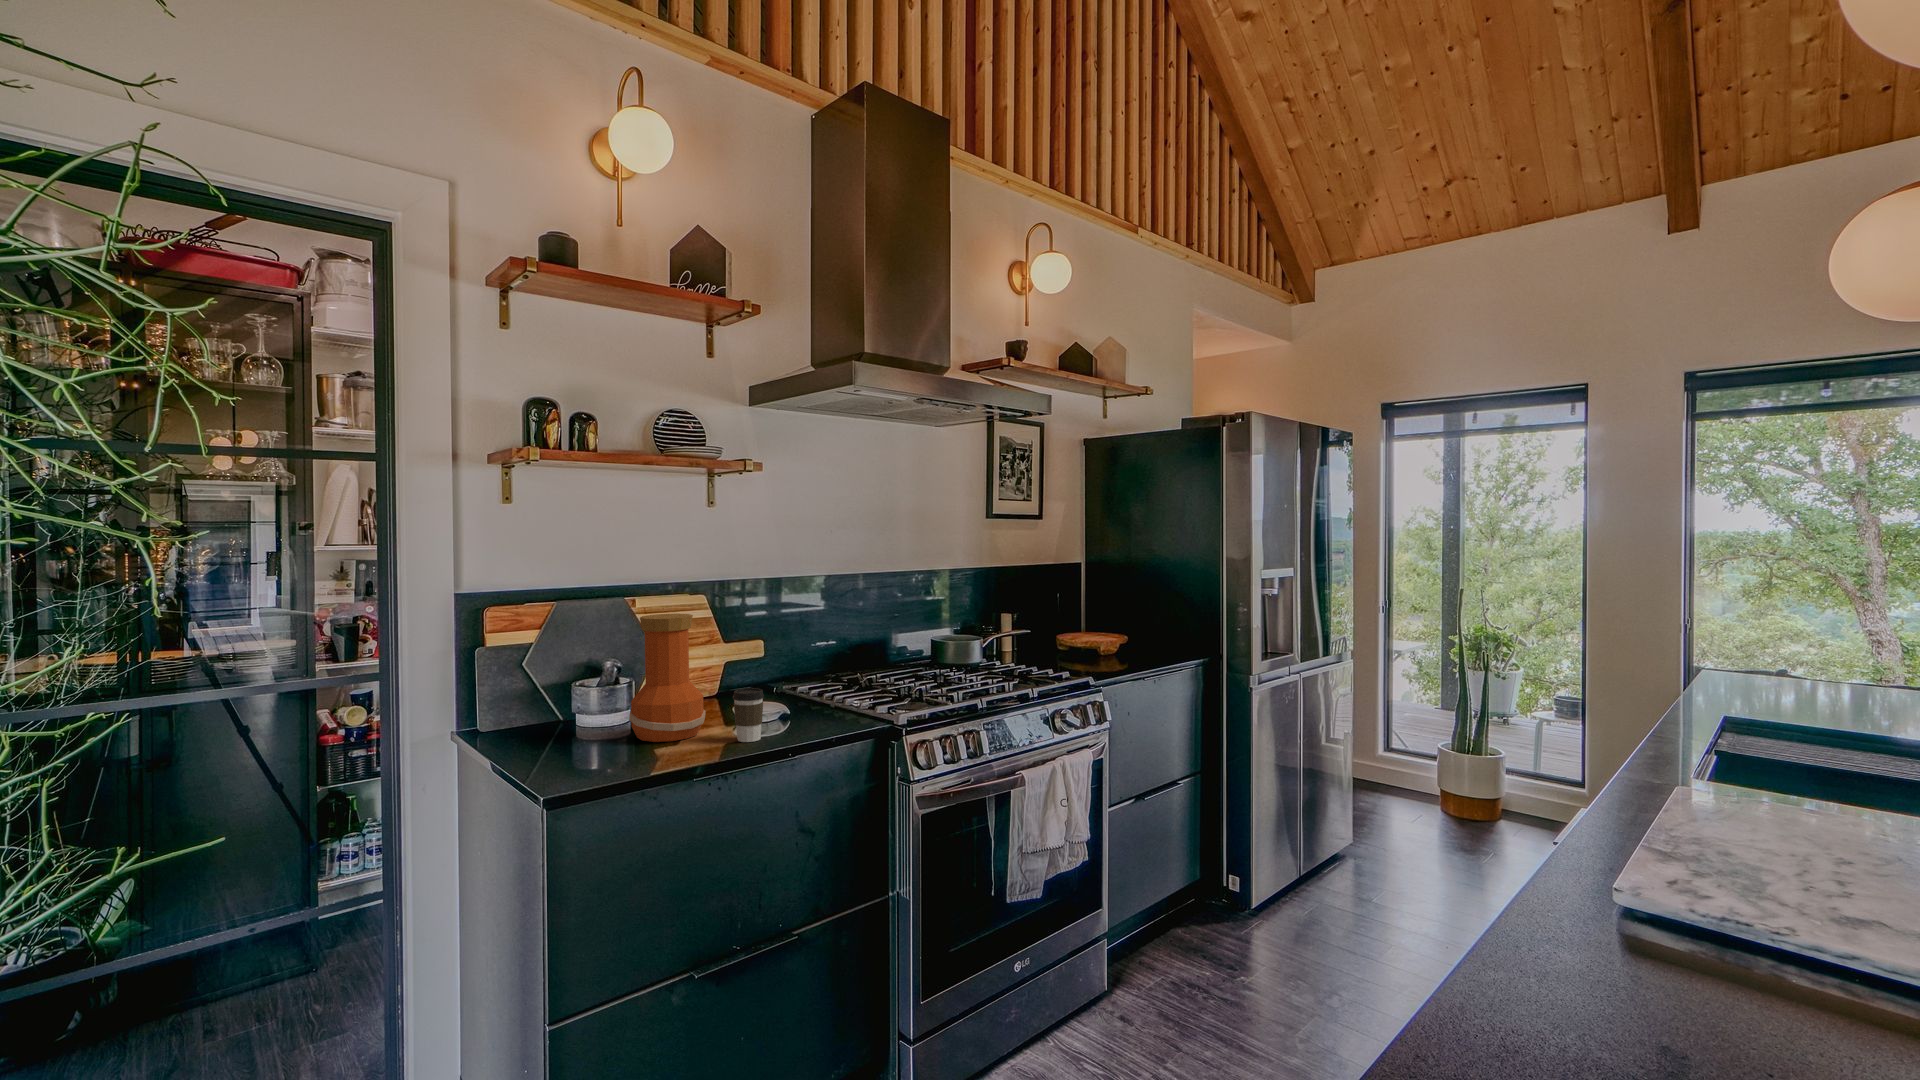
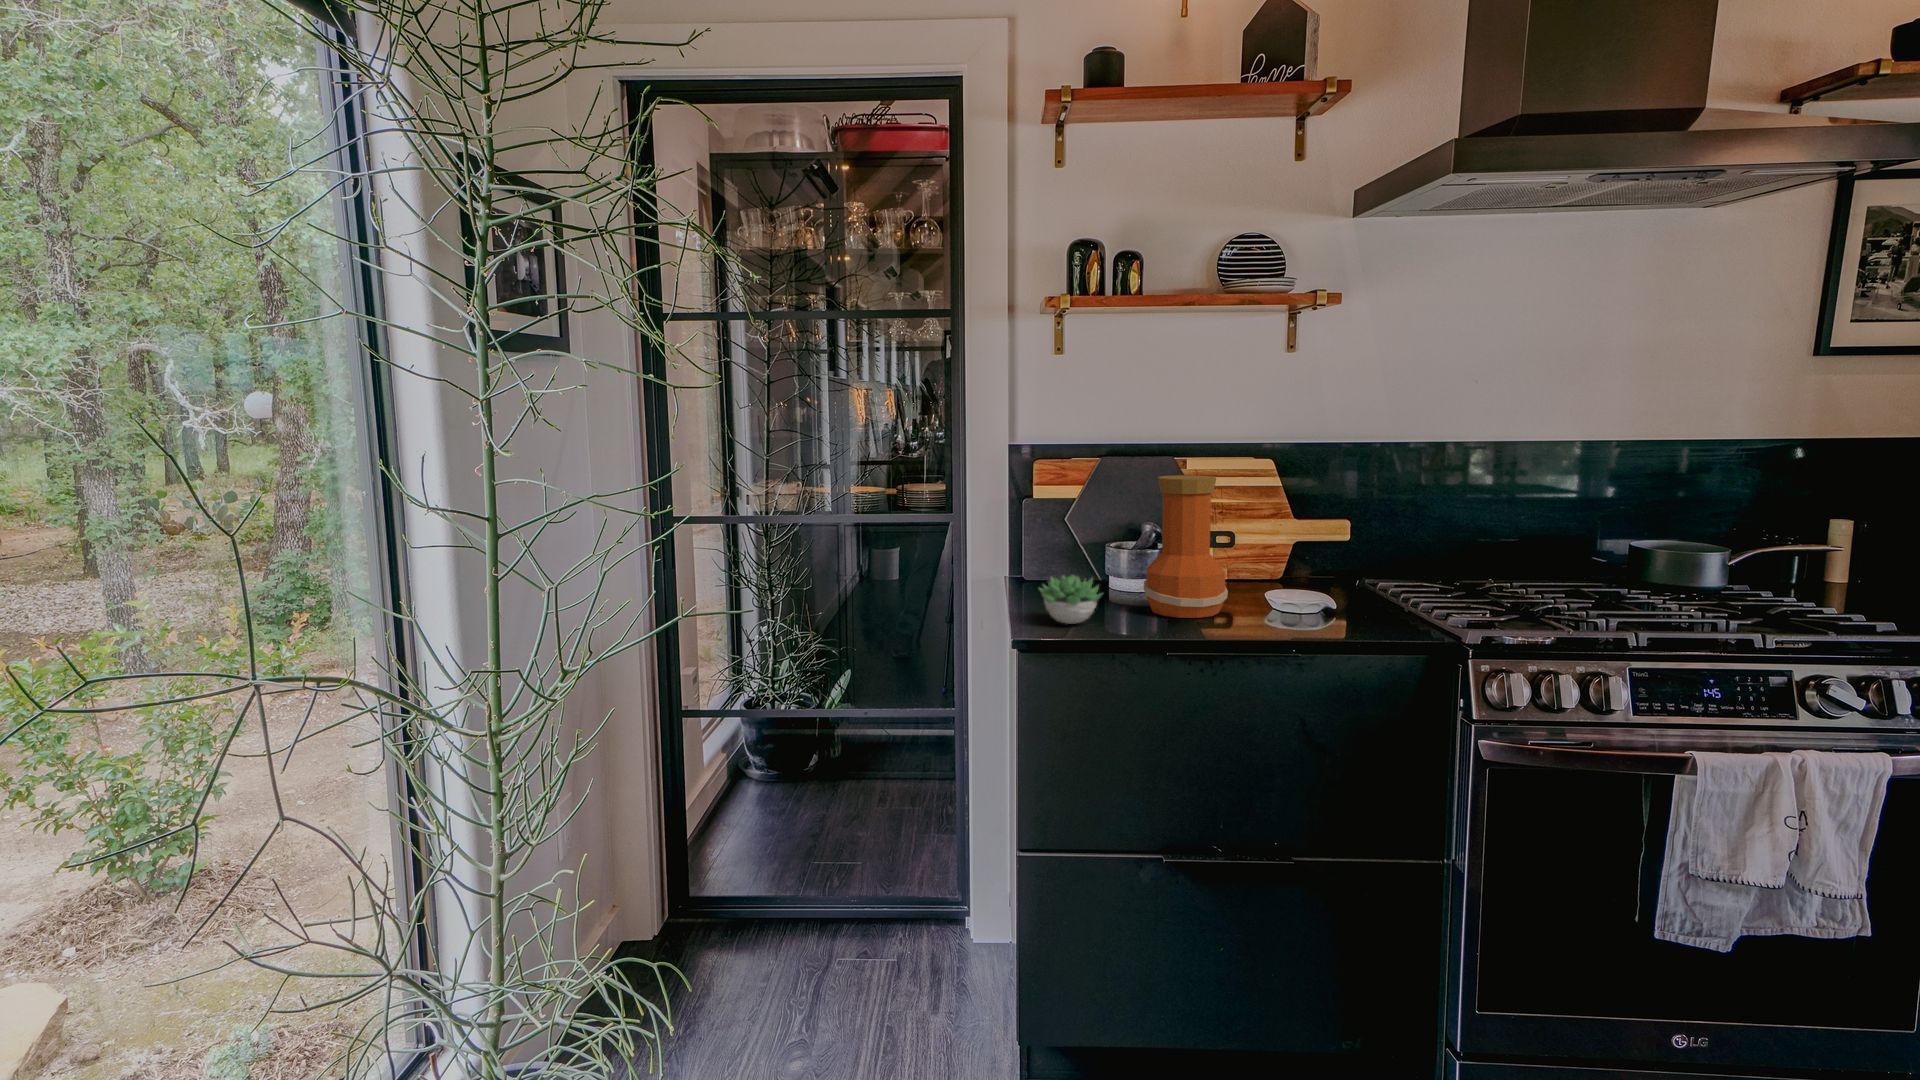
coffee cup: present [733,688,764,742] -> none [1244,569,1282,632]
succulent plant: none [539,716,612,765] -> present [1039,575,1103,624]

